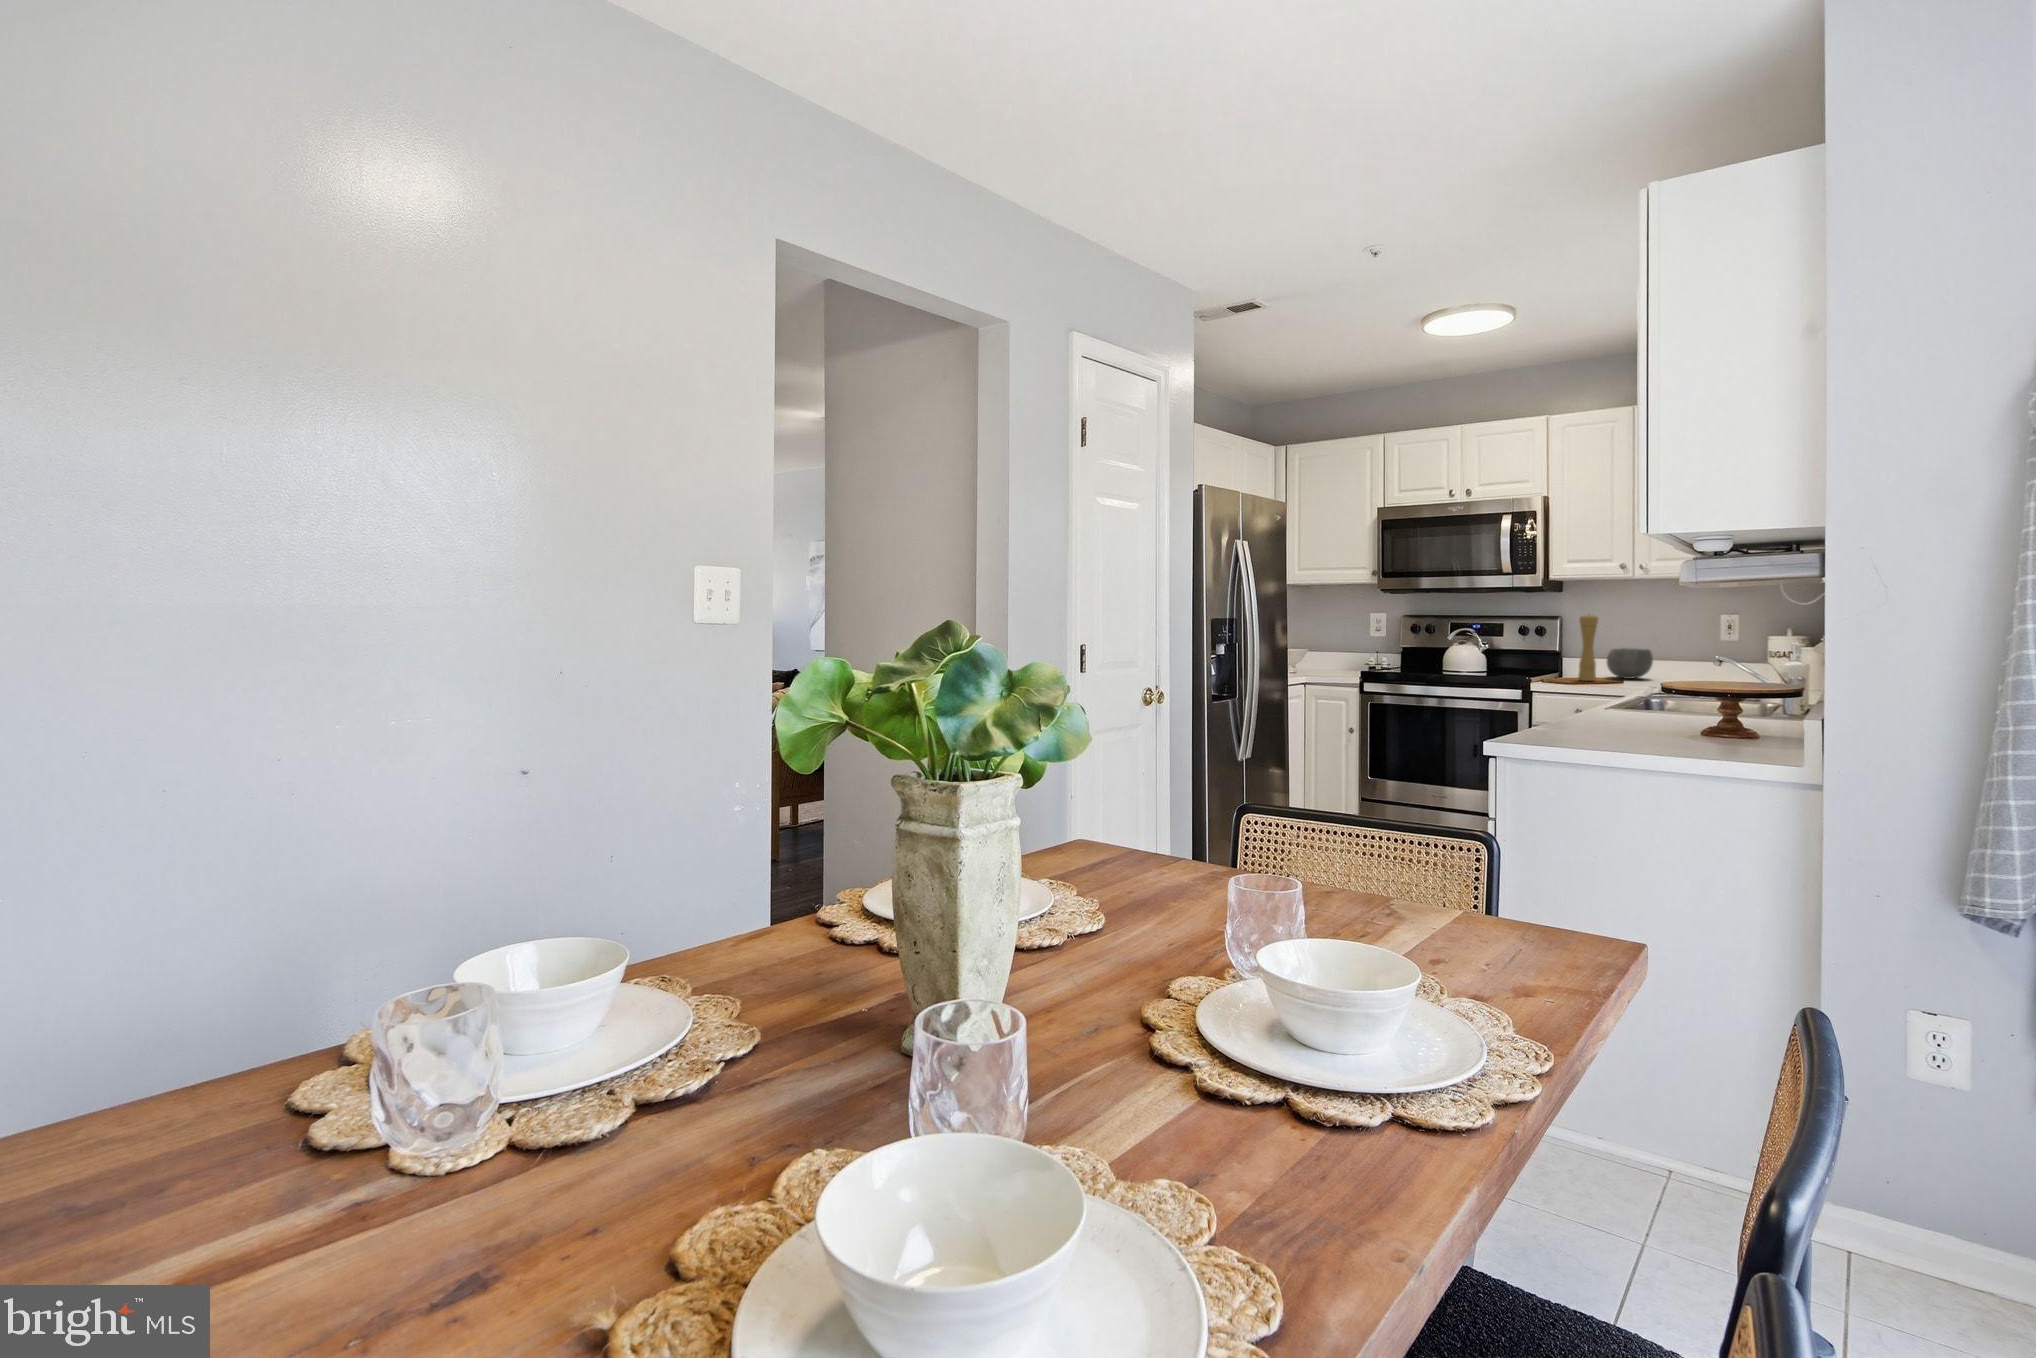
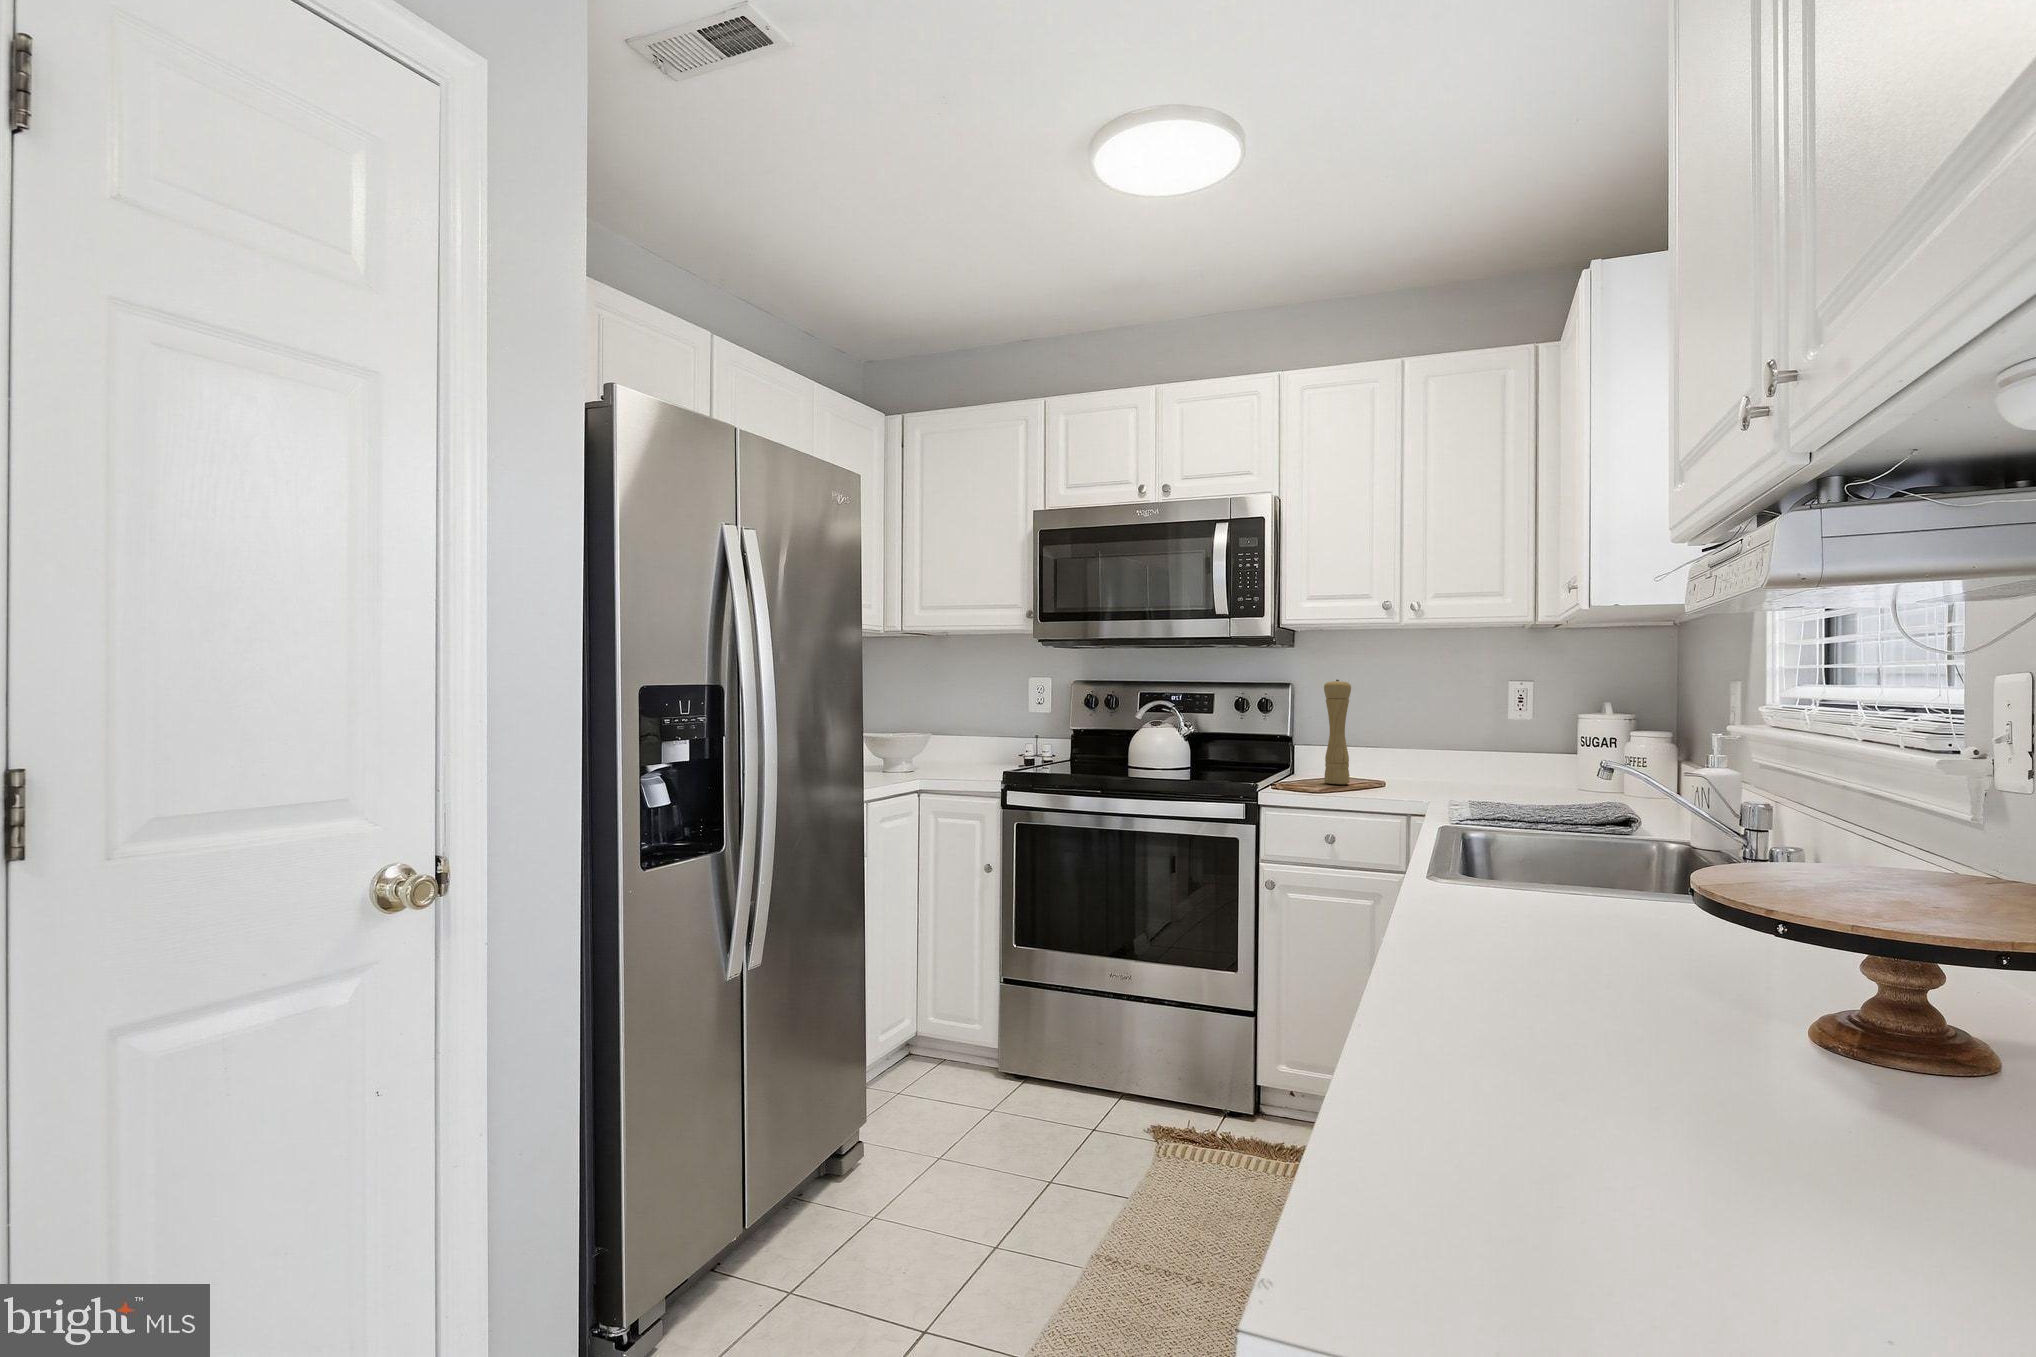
ceramic bowl: present [1606,648,1653,679] -> none [1360,734,1423,779]

